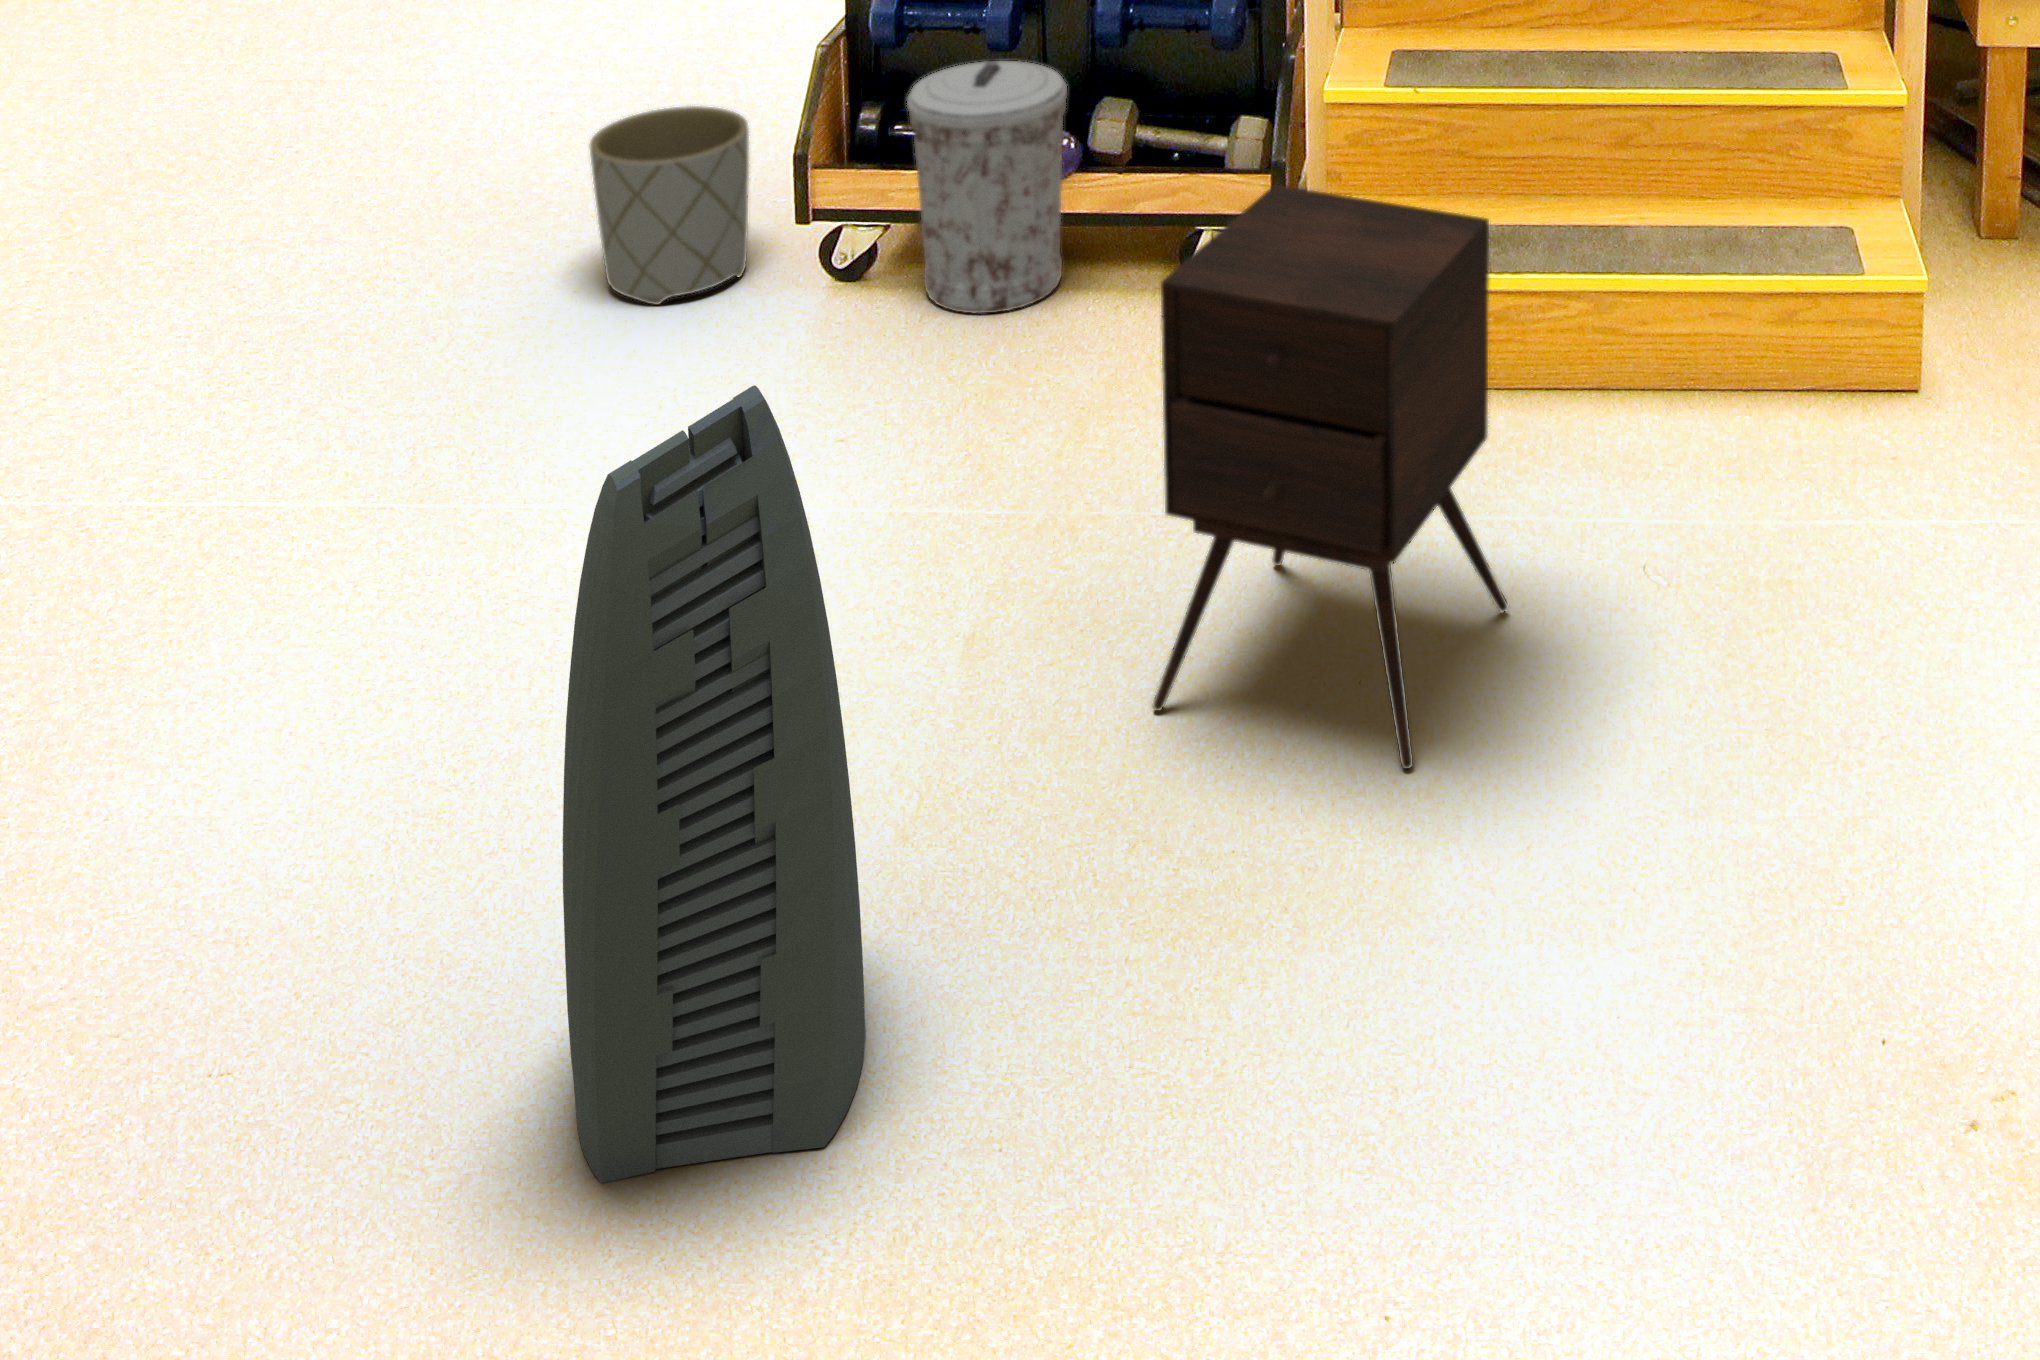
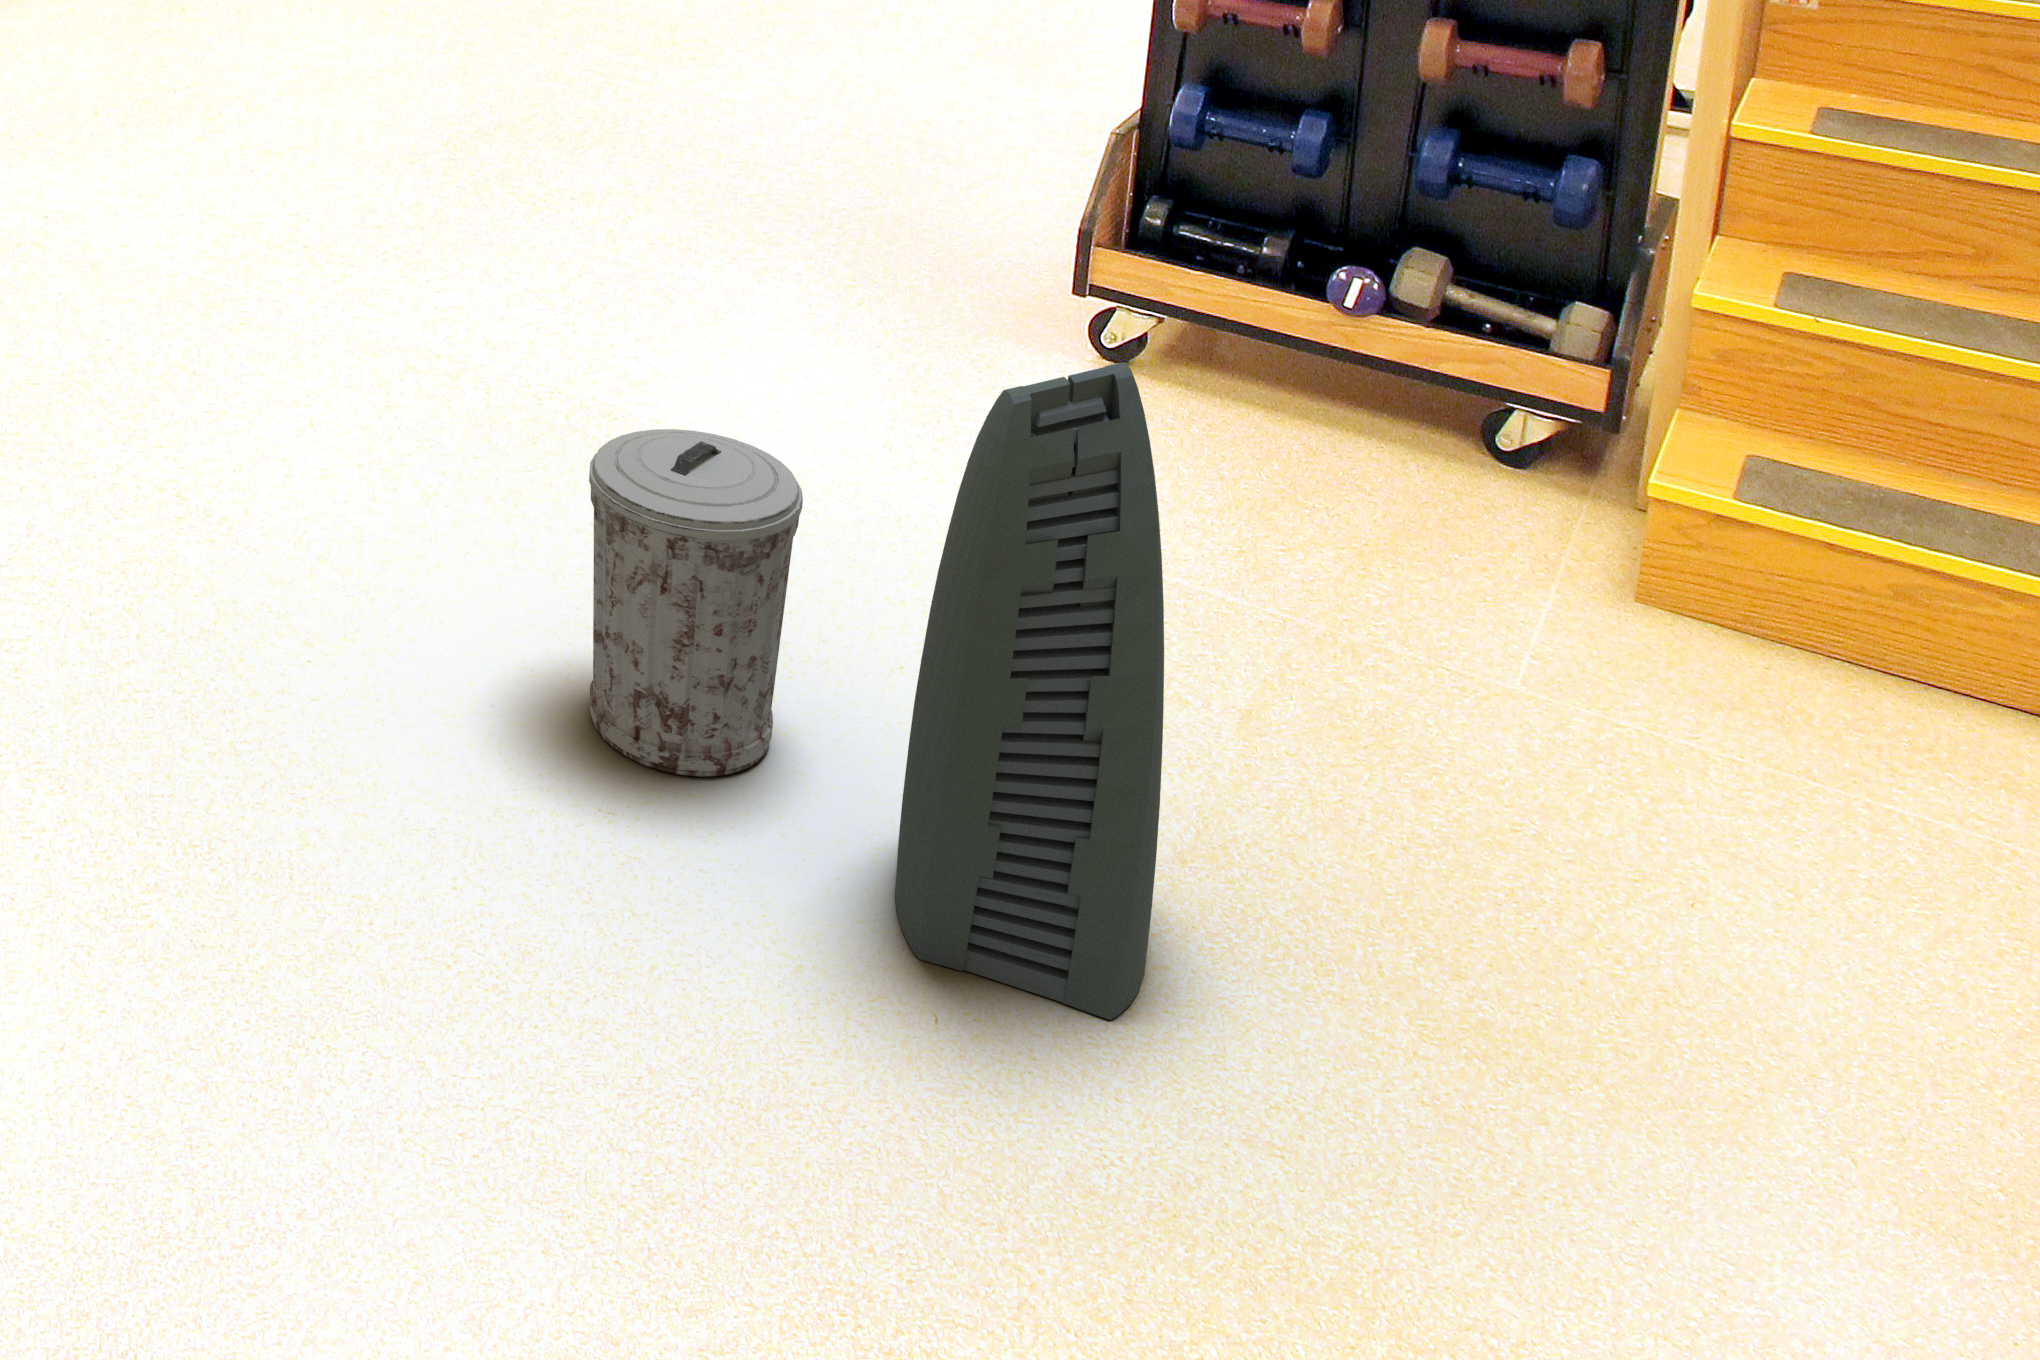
trash can: present [907,61,1067,314] -> present [589,429,803,776]
planter: present [590,106,749,305] -> none [886,156,1033,329]
side table: present [1153,185,1508,769] -> none [1443,352,1941,984]

